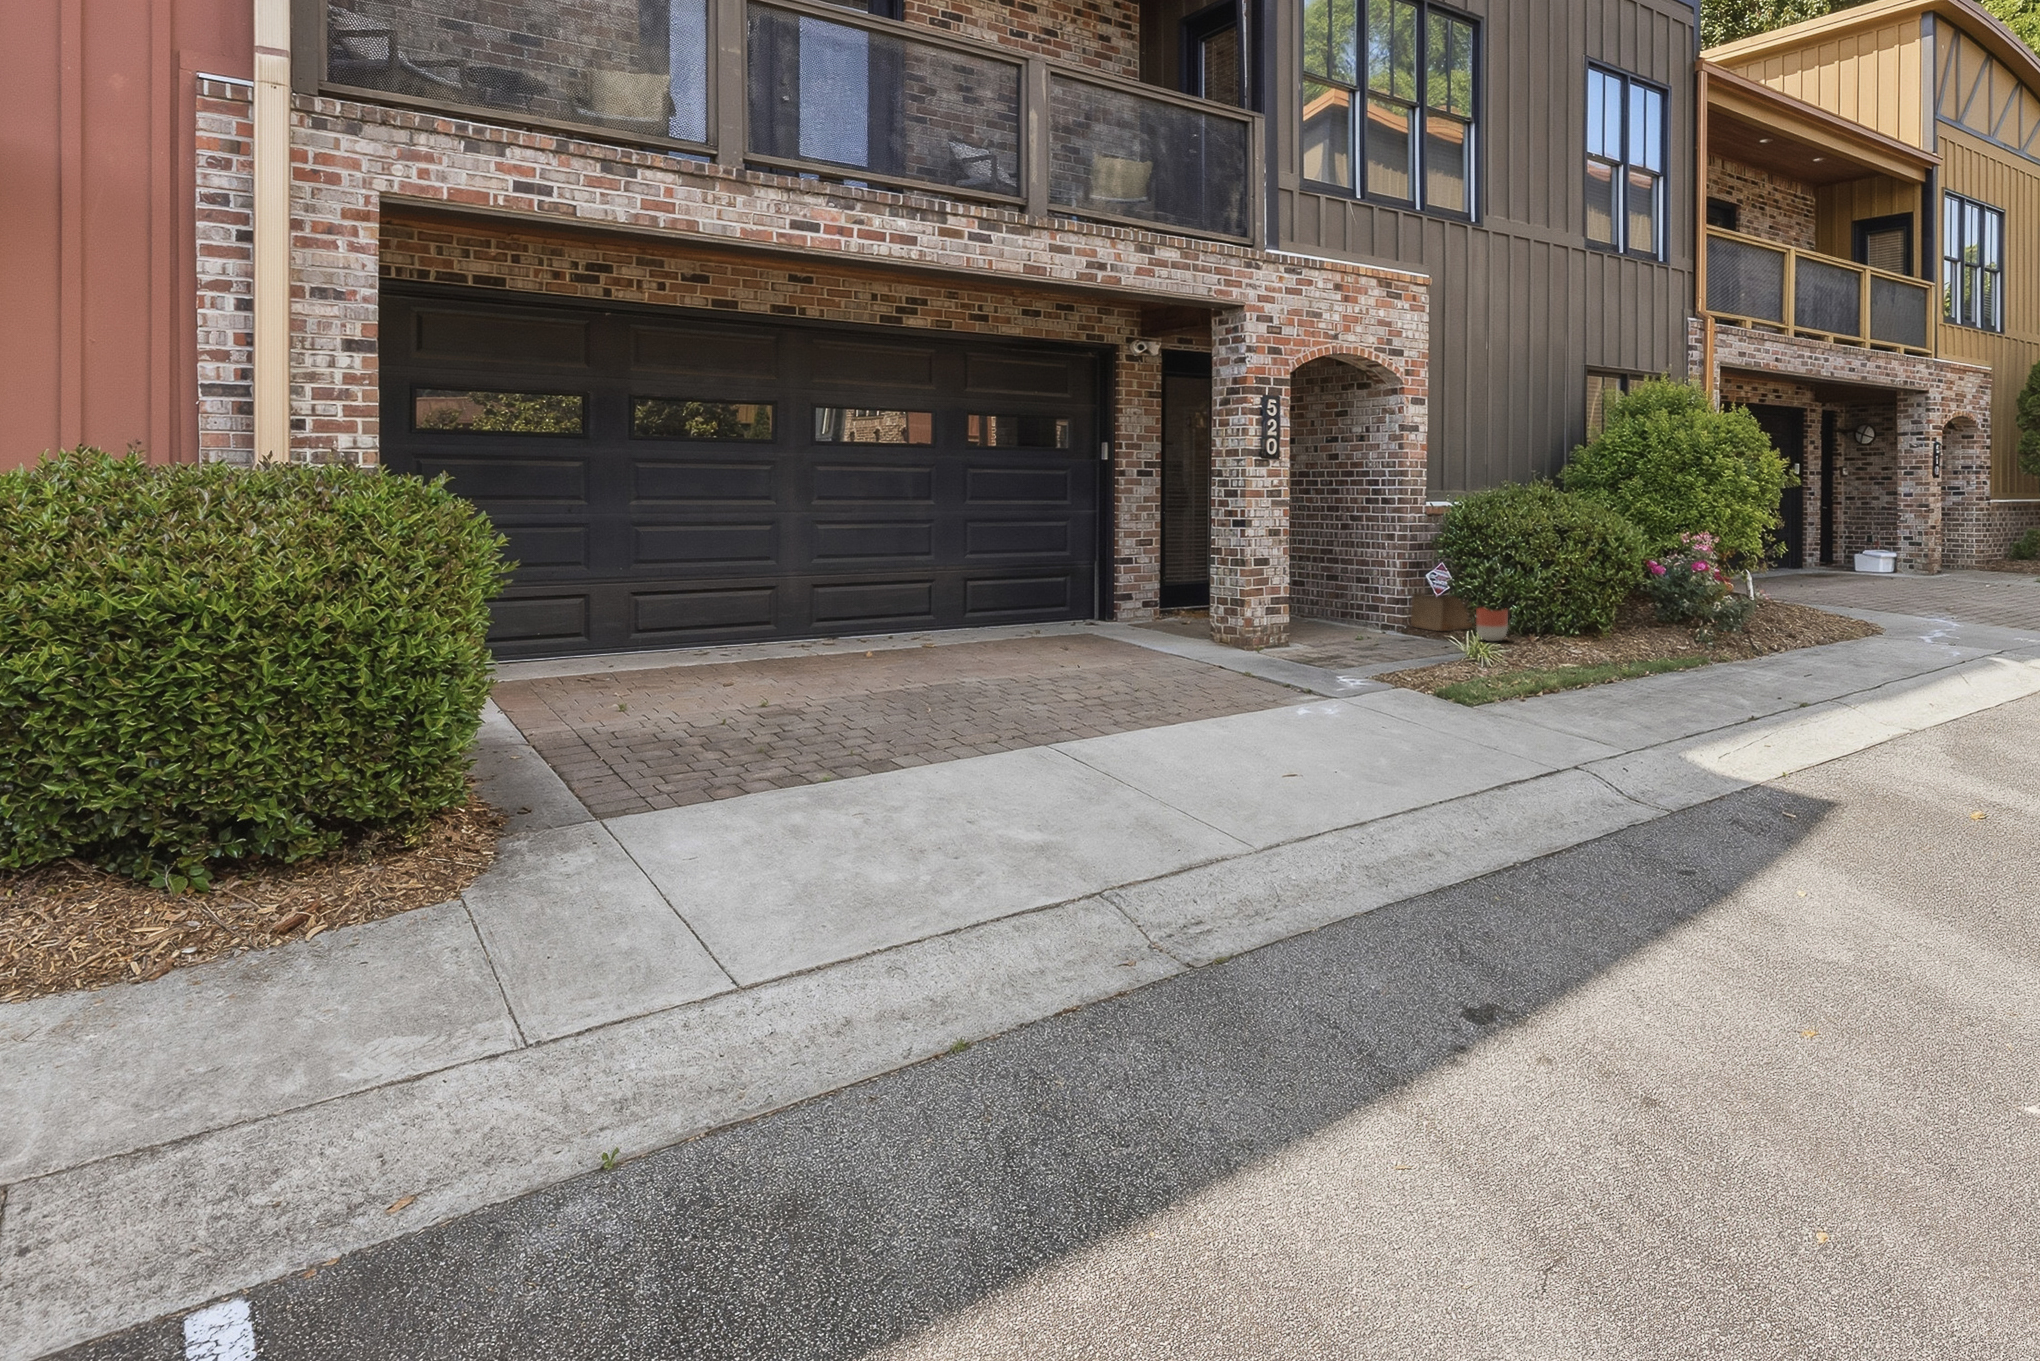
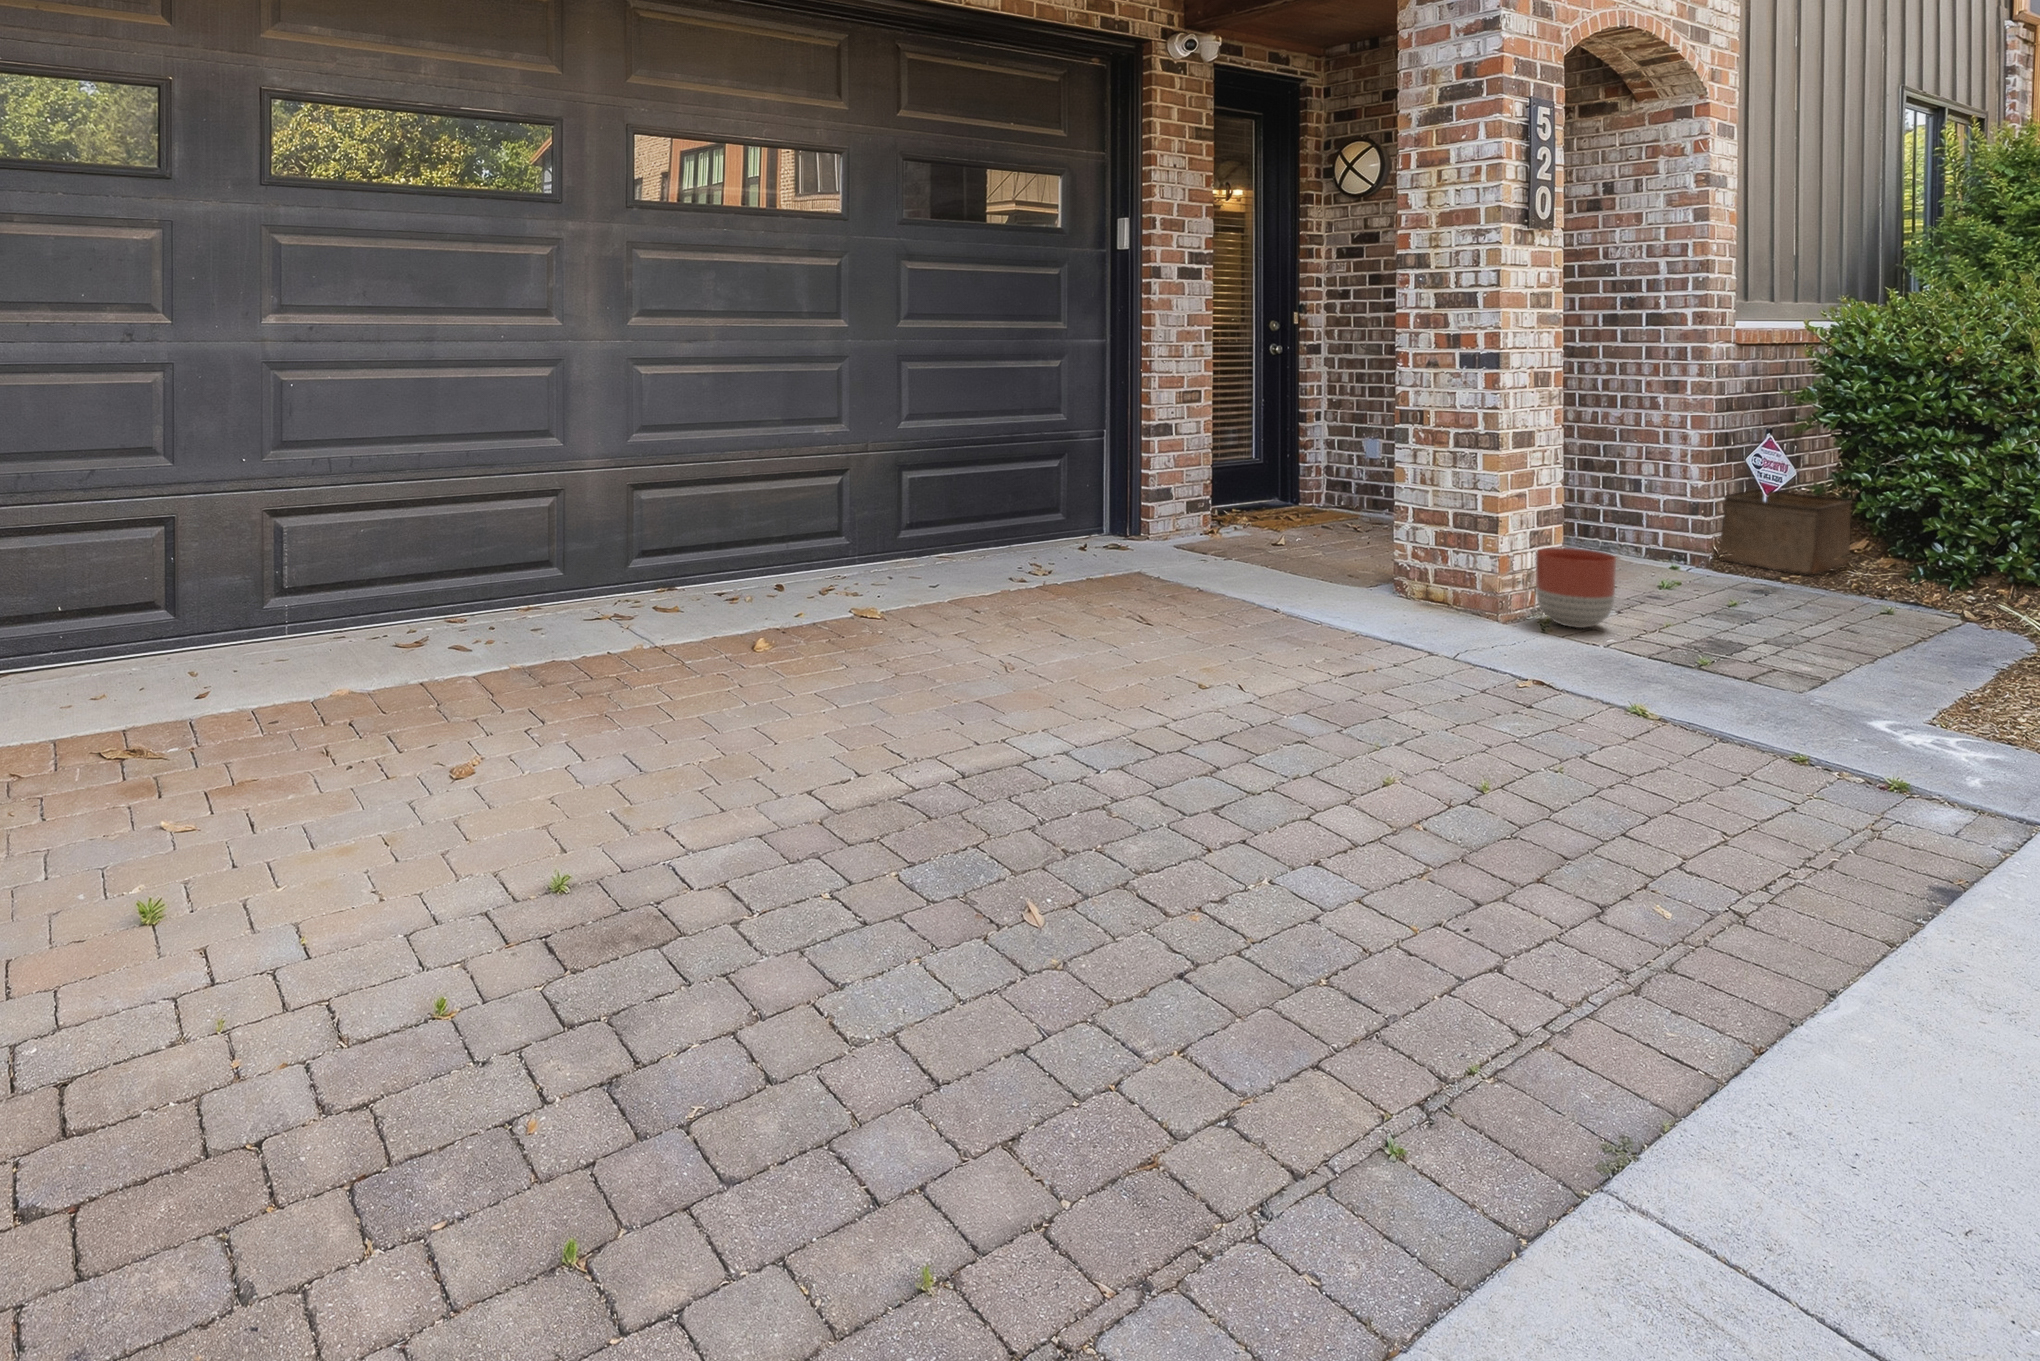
planter: present [1476,608,1508,641] -> present [1536,548,1616,628]

